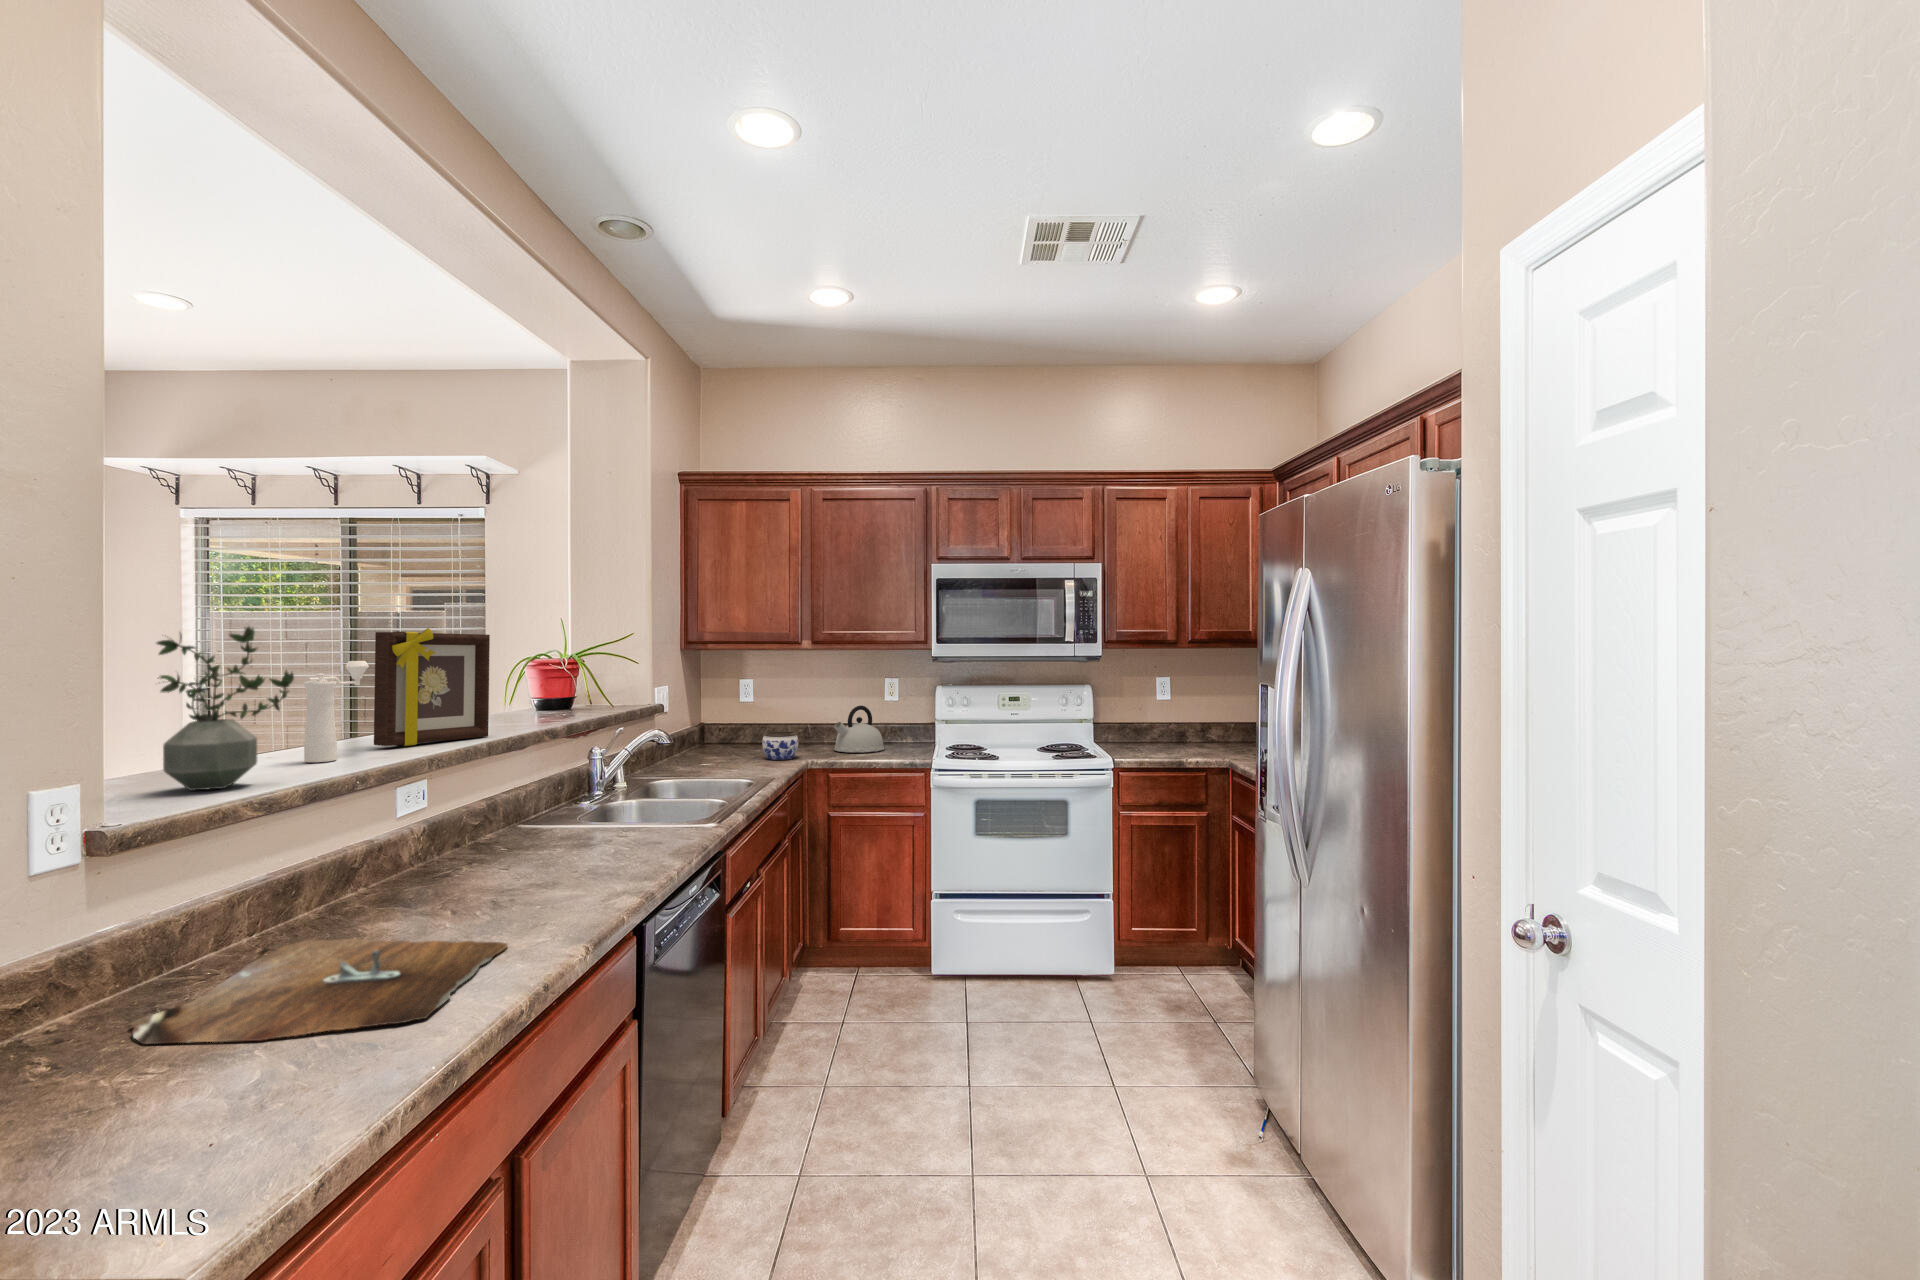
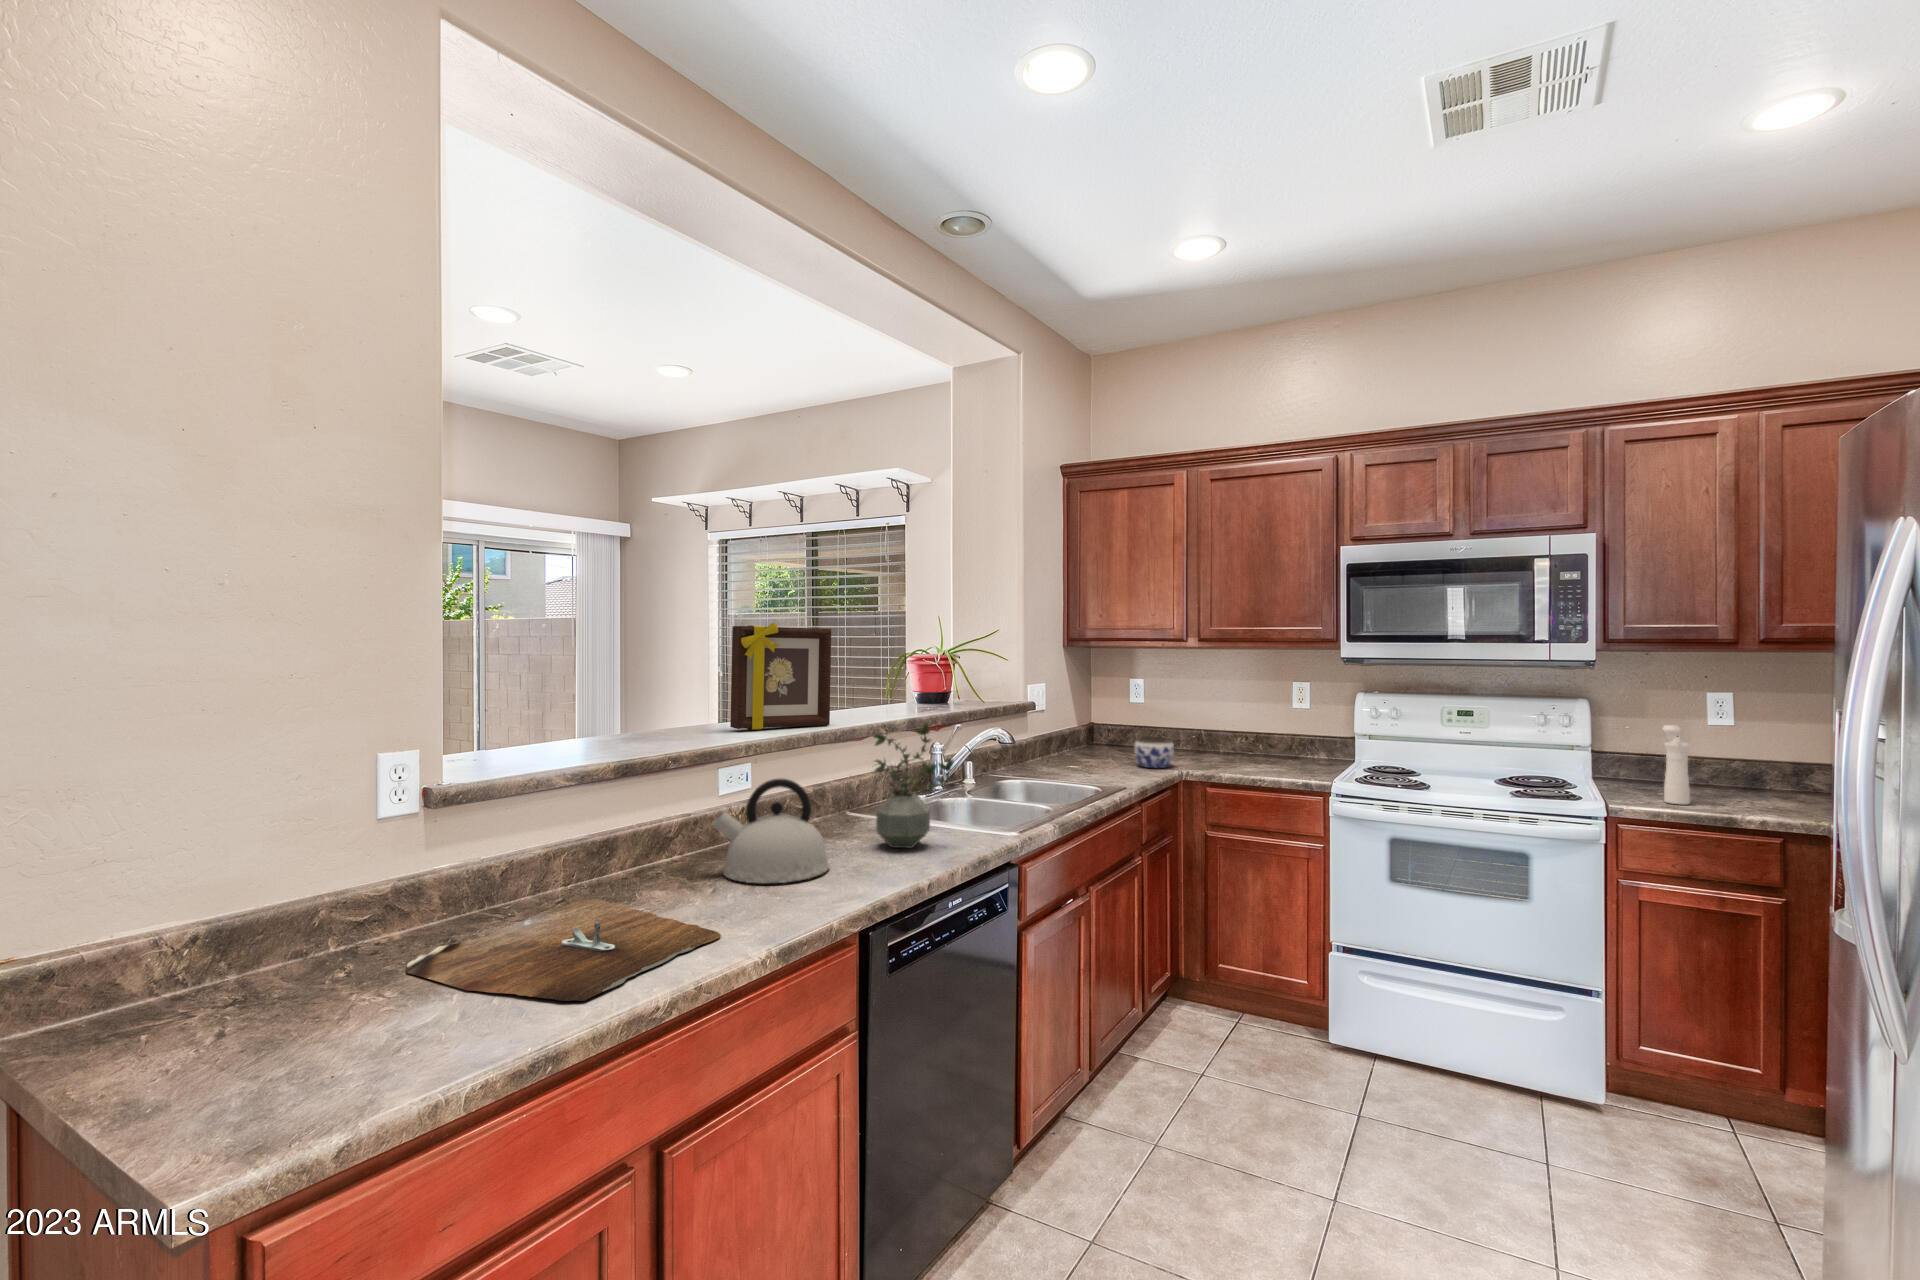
potted plant: present [156,627,294,791] -> present [874,723,953,848]
pepper mill: present [304,661,369,762] -> present [1663,725,1690,805]
kettle: present [834,706,885,752] -> present [712,779,829,883]

